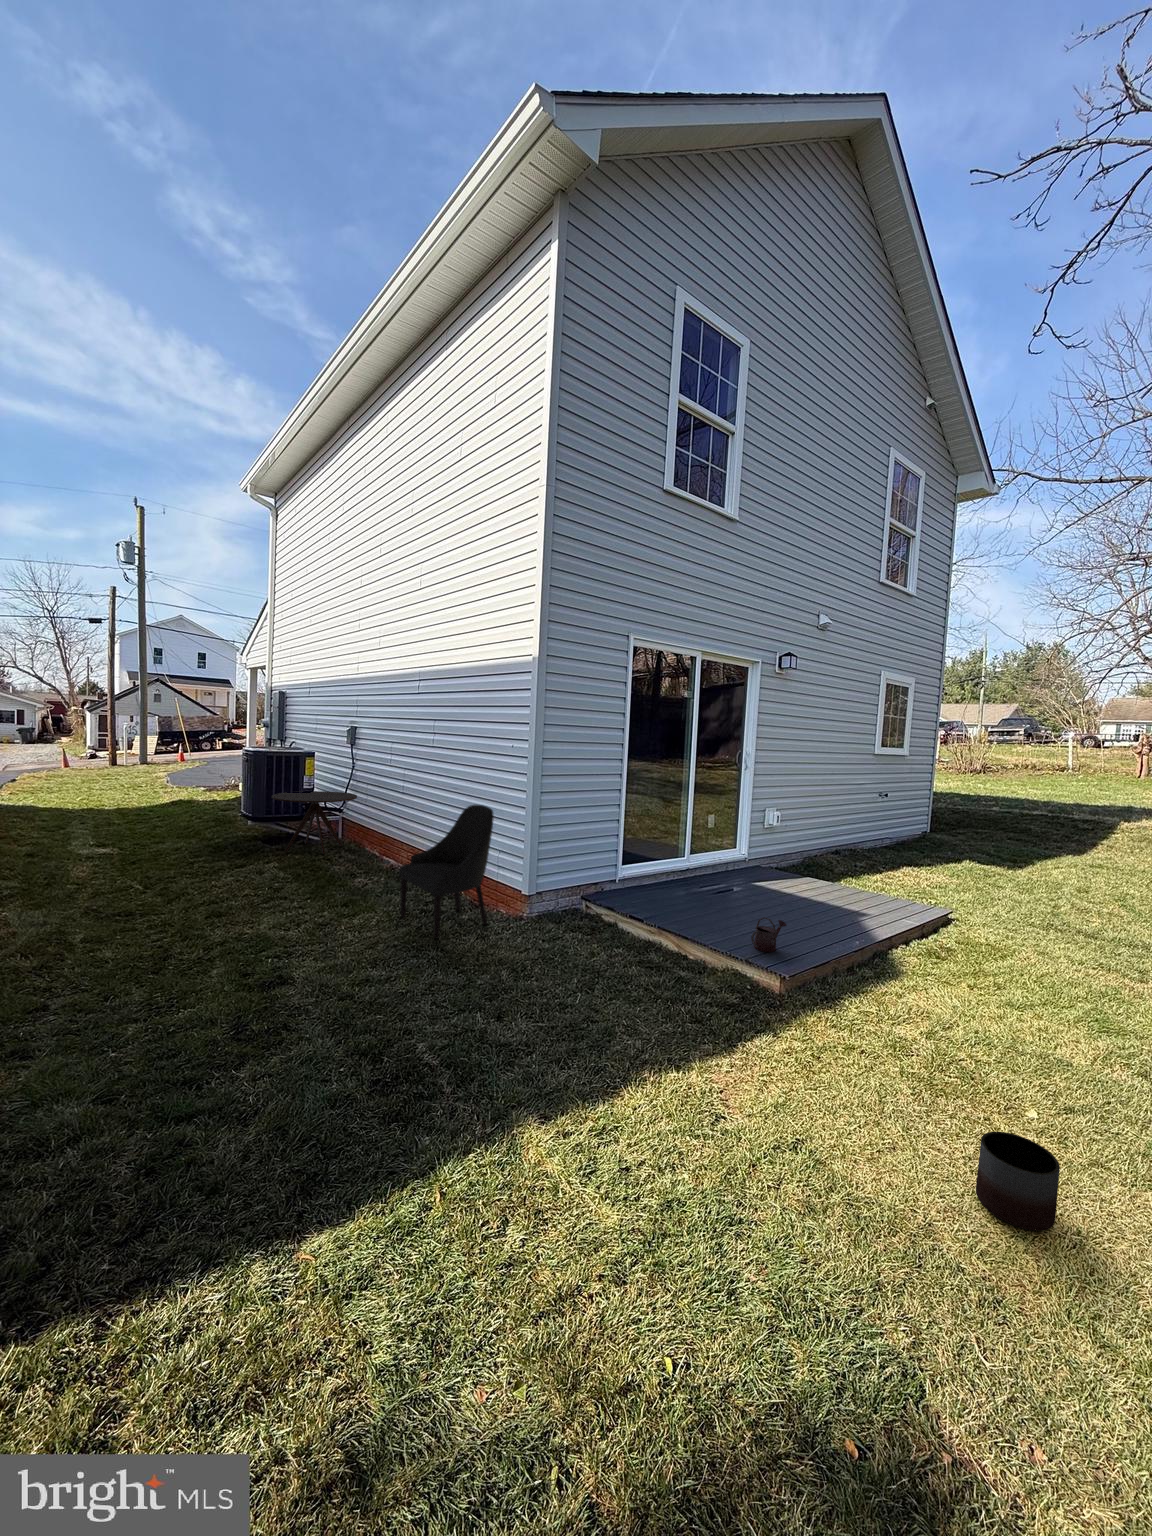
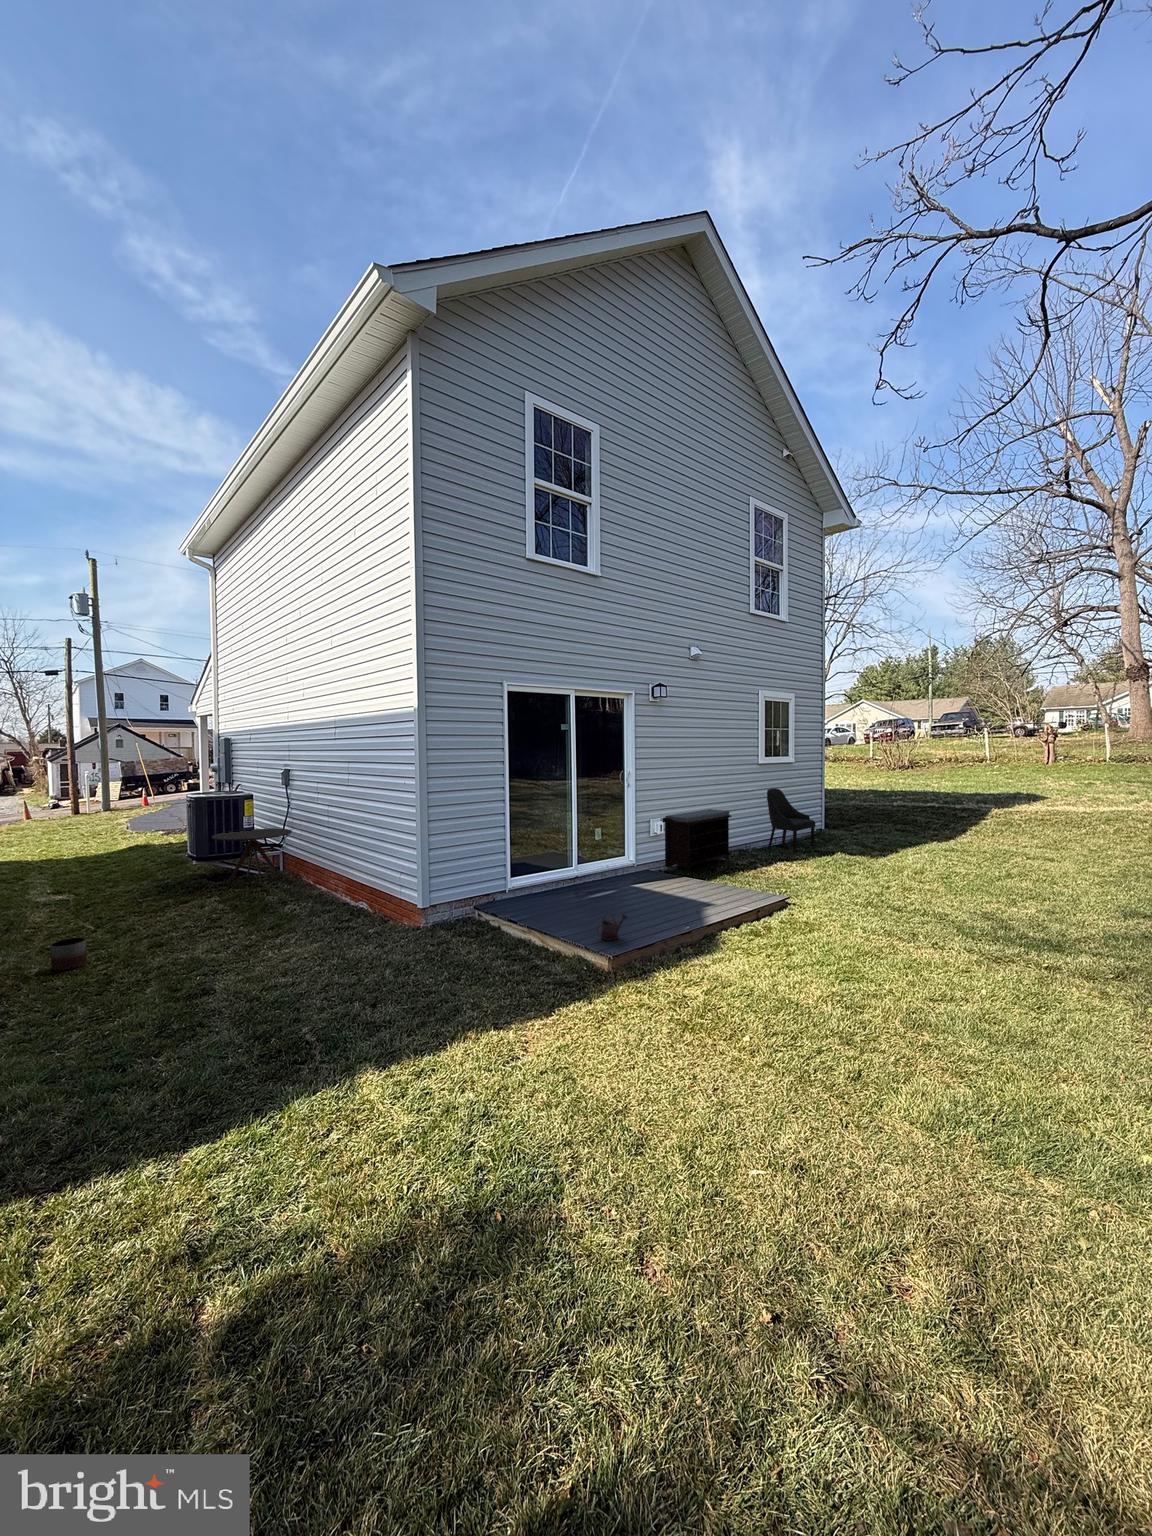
bench: none [779,801,855,871] -> present [663,809,732,871]
chair: present [399,805,494,938] -> present [767,788,815,852]
planter: present [976,1132,1060,1231] -> present [51,938,87,971]

